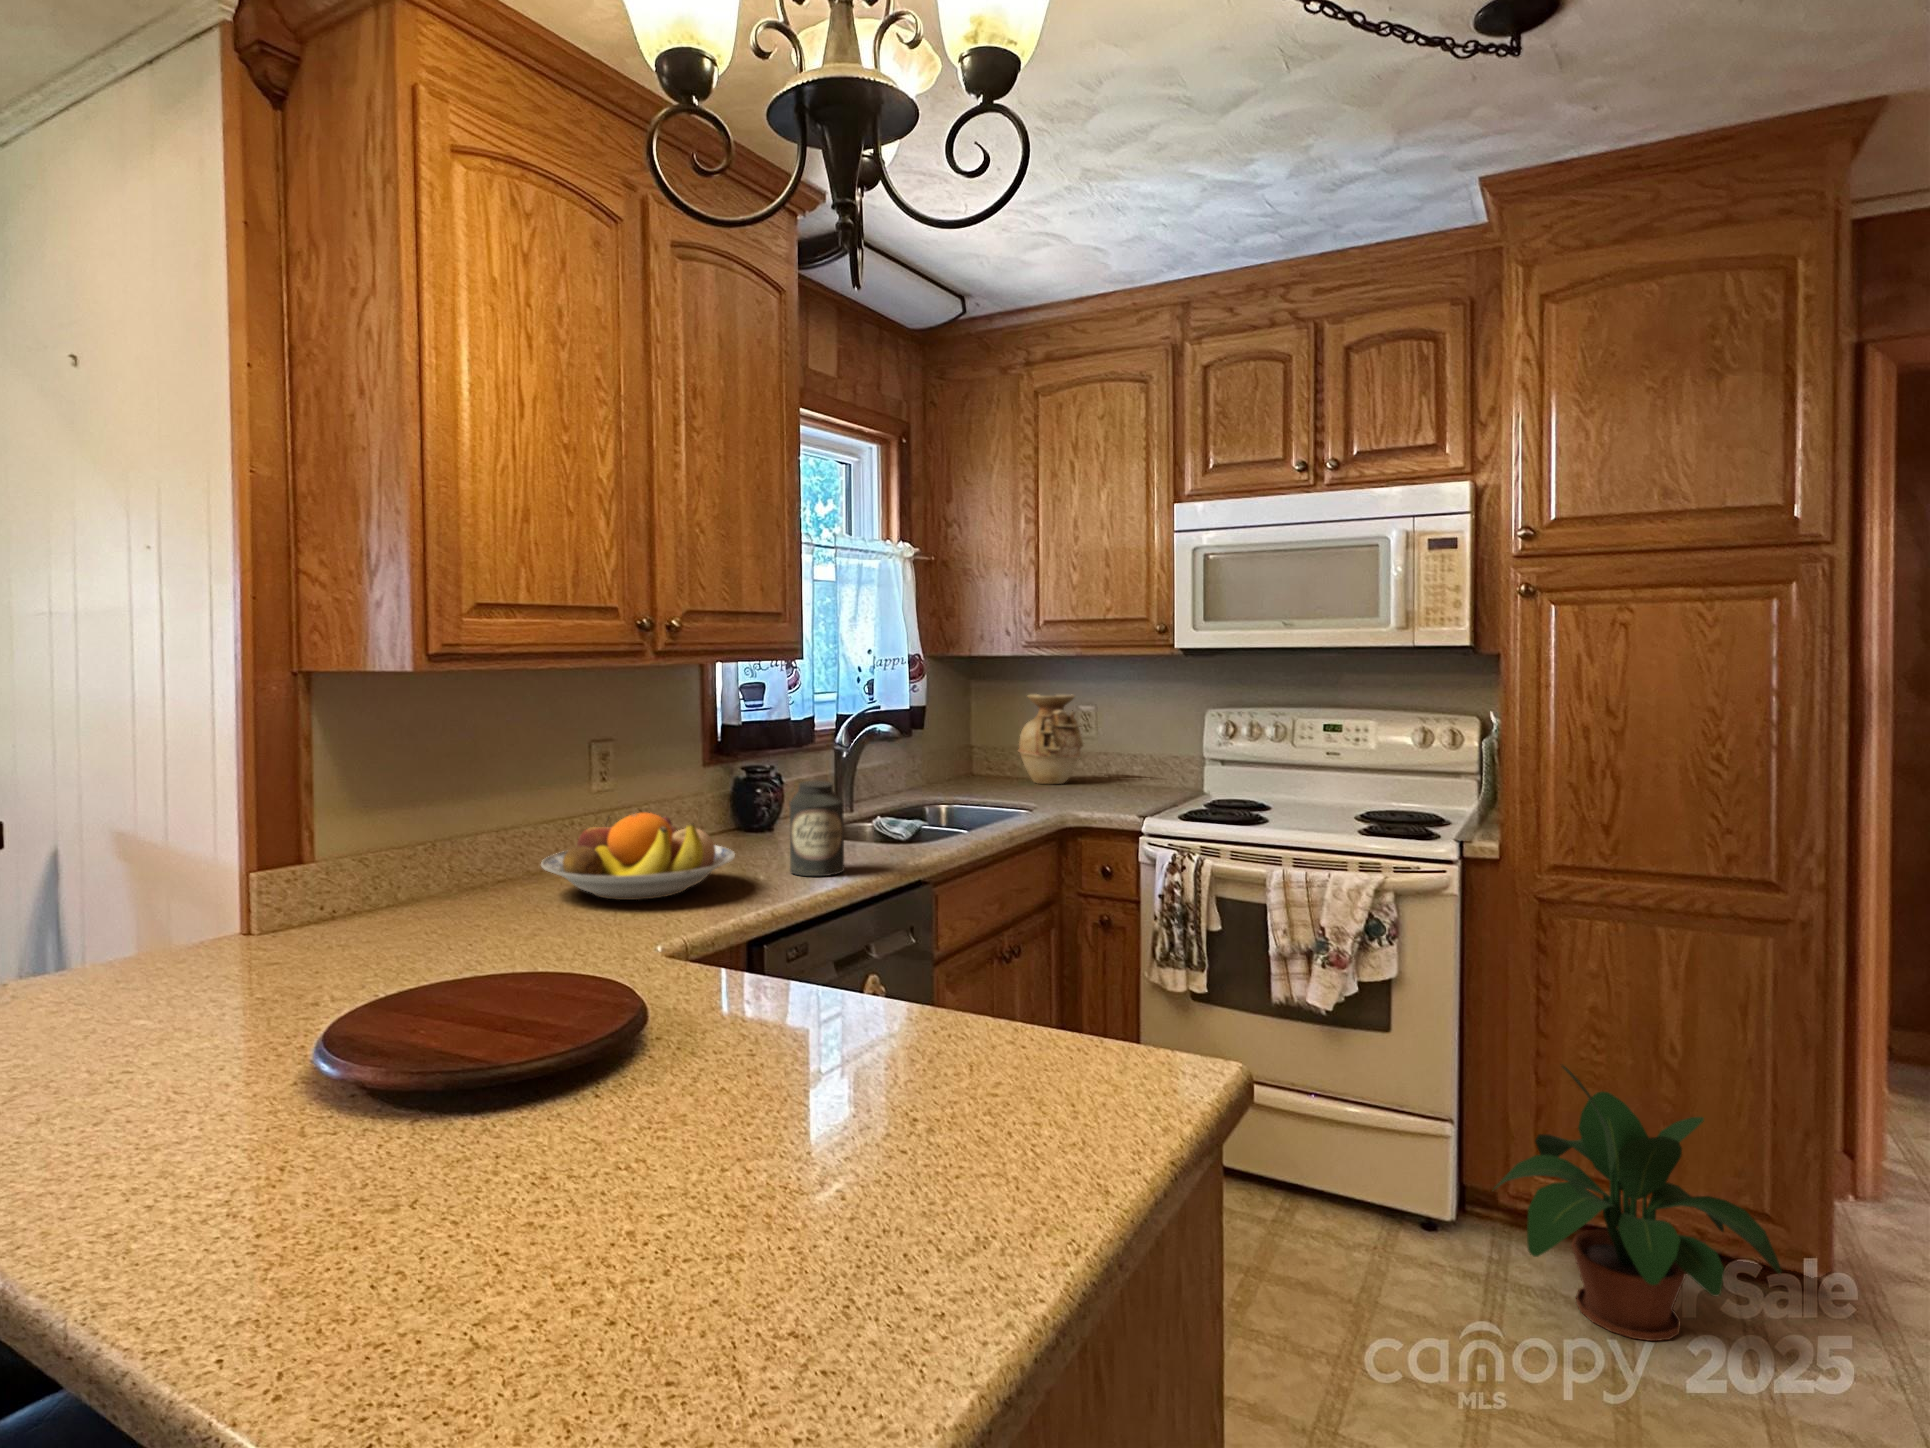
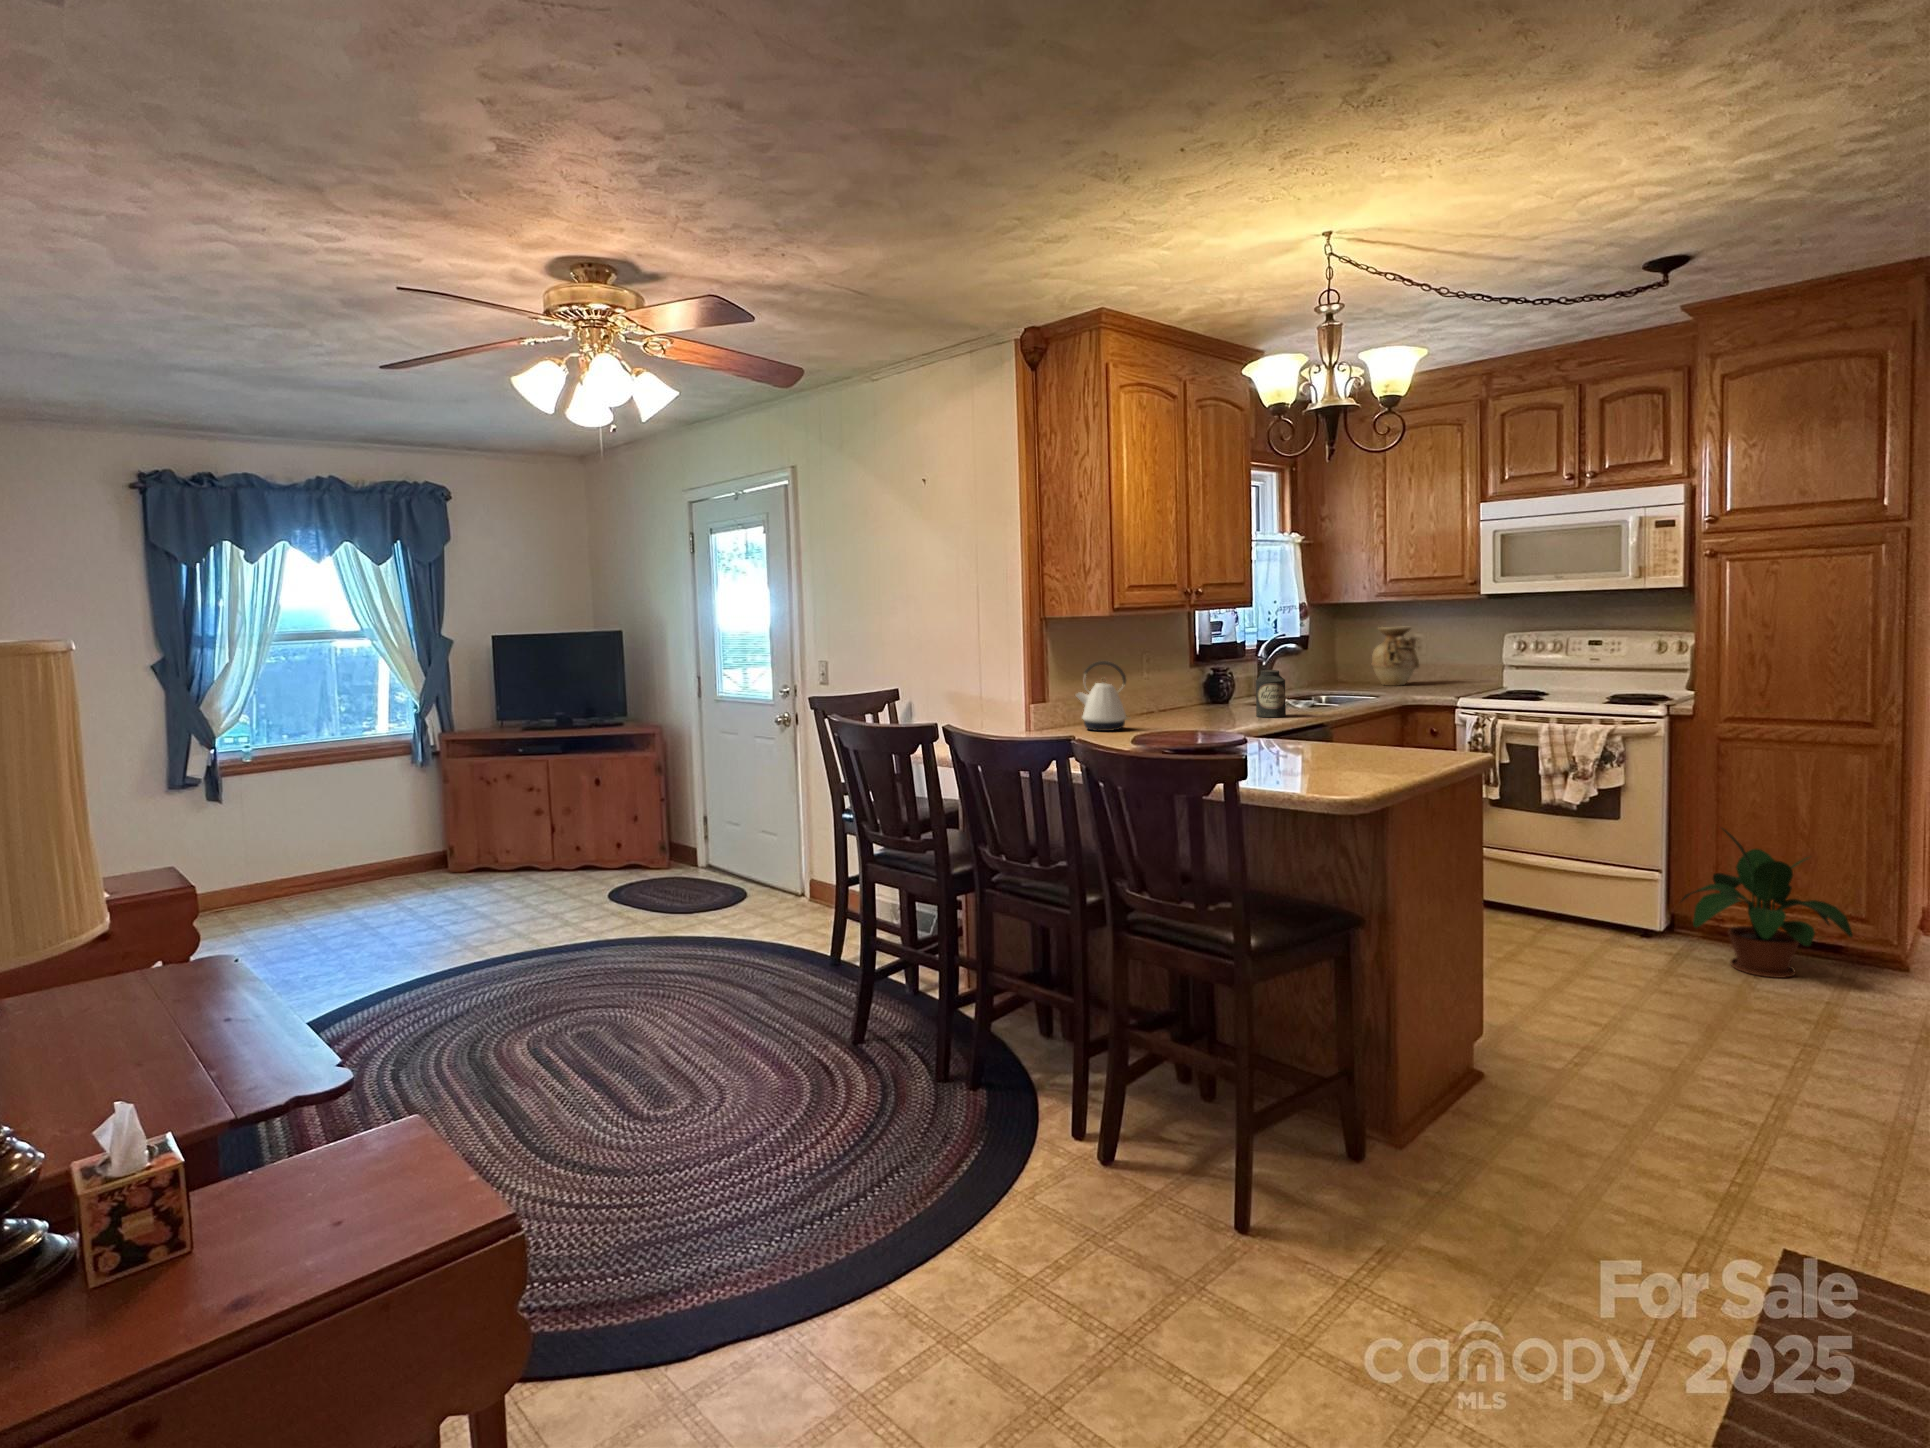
kettle: none [351,772,481,937] -> present [1076,661,1130,731]
fruit bowl: present [541,813,735,900] -> none [1140,683,1234,723]

